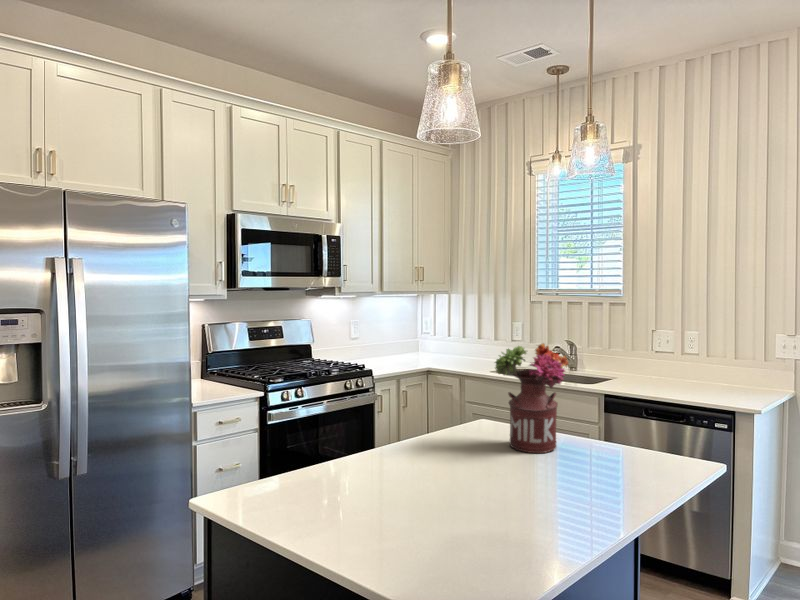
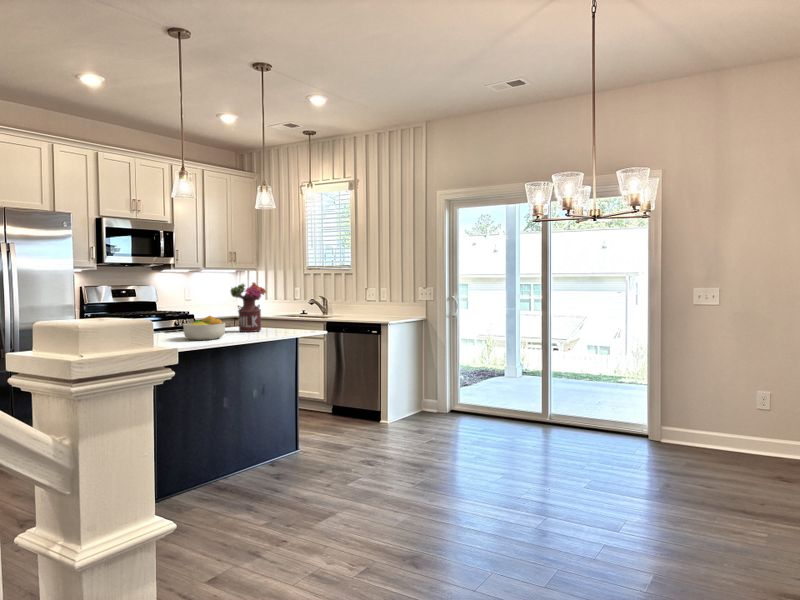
fruit bowl: none [428,436,532,517] -> present [183,316,225,340]

